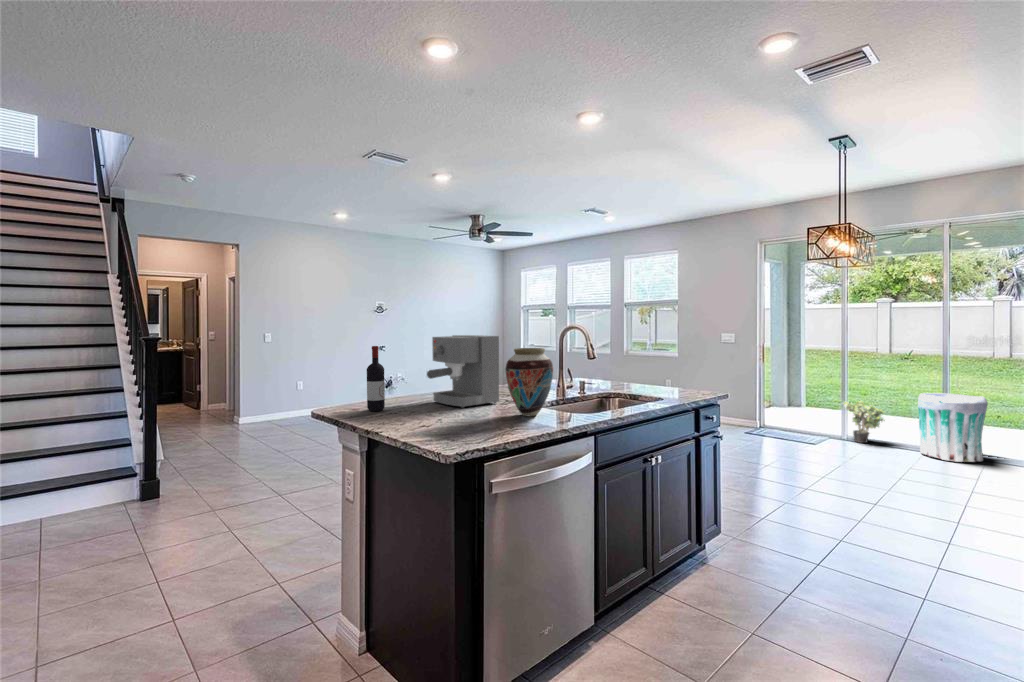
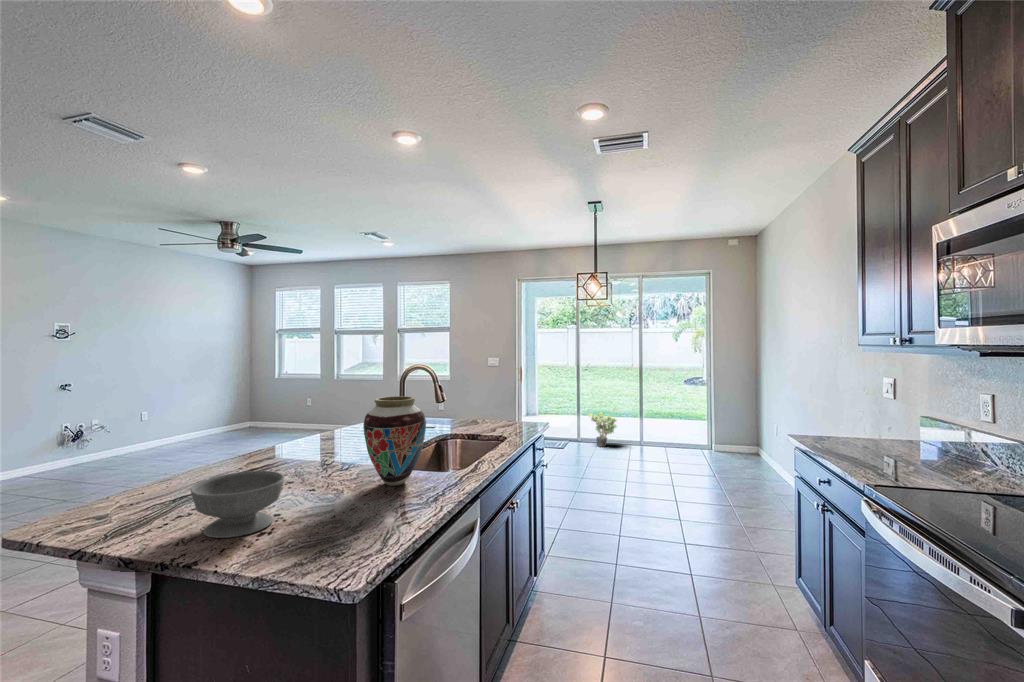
coffee maker: present [427,335,499,408] -> none [235,380,336,485]
wine bottle: present [367,346,385,411] -> none [127,408,162,516]
bowl: none [388,390,442,426] -> present [190,471,284,538]
trash can: present [918,393,988,462] -> none [639,402,680,454]

